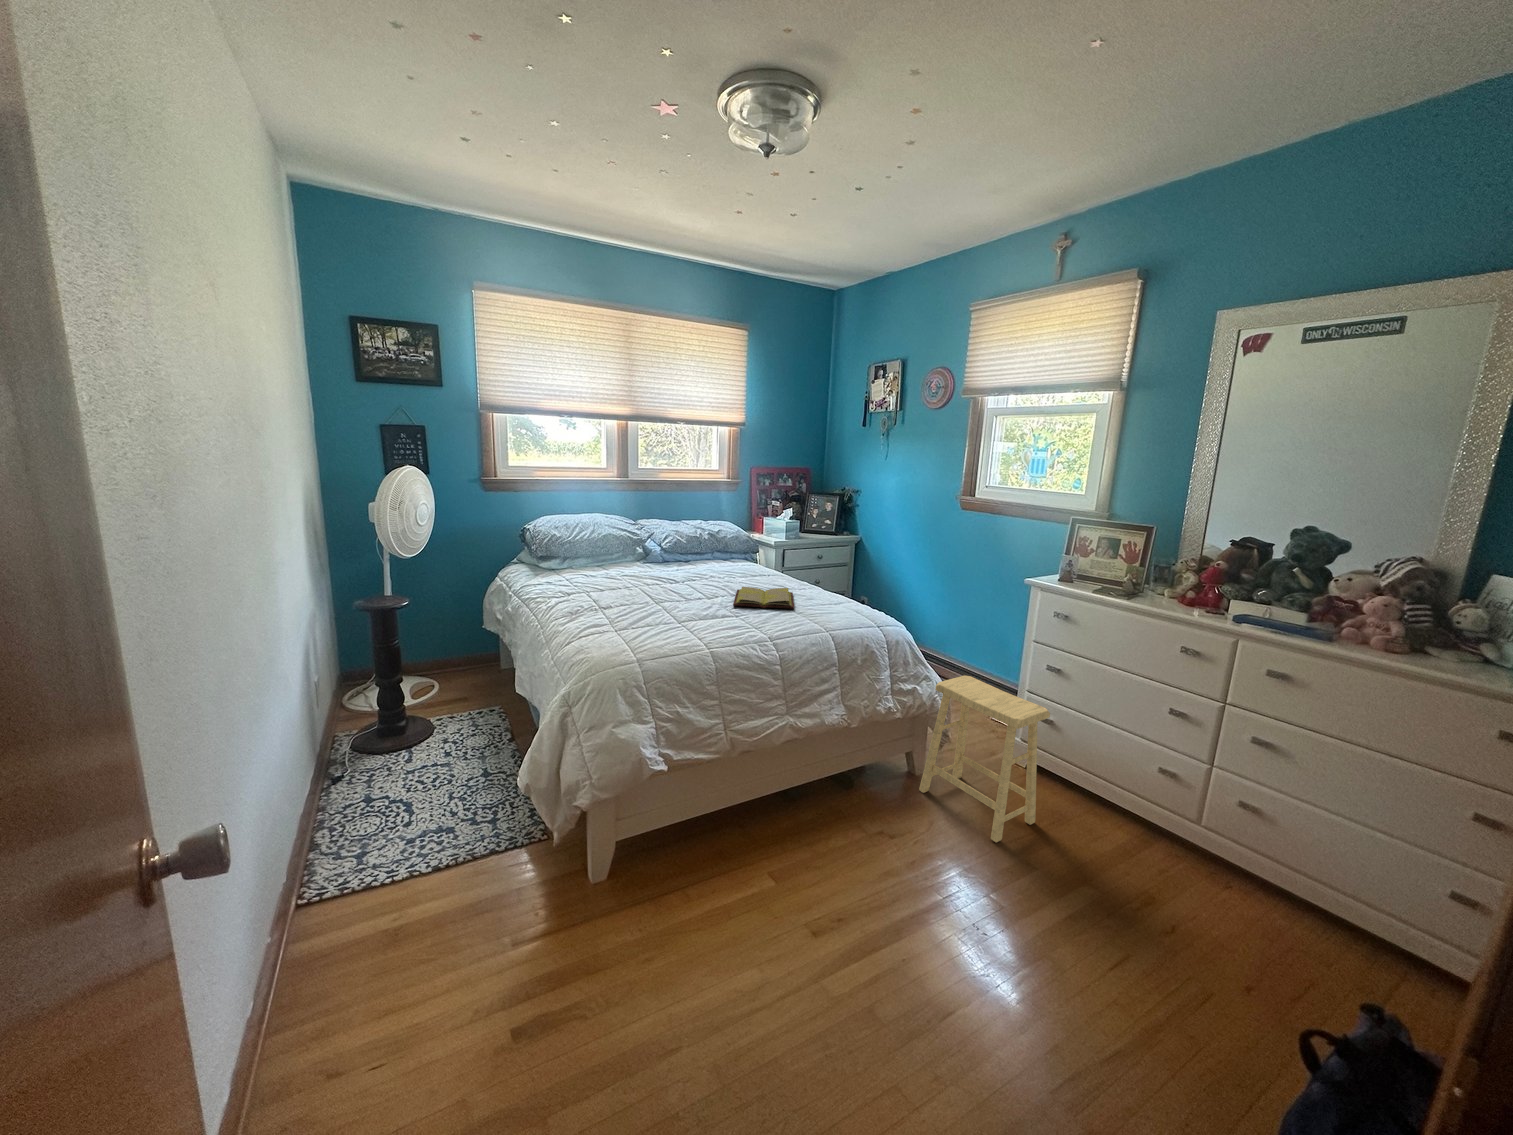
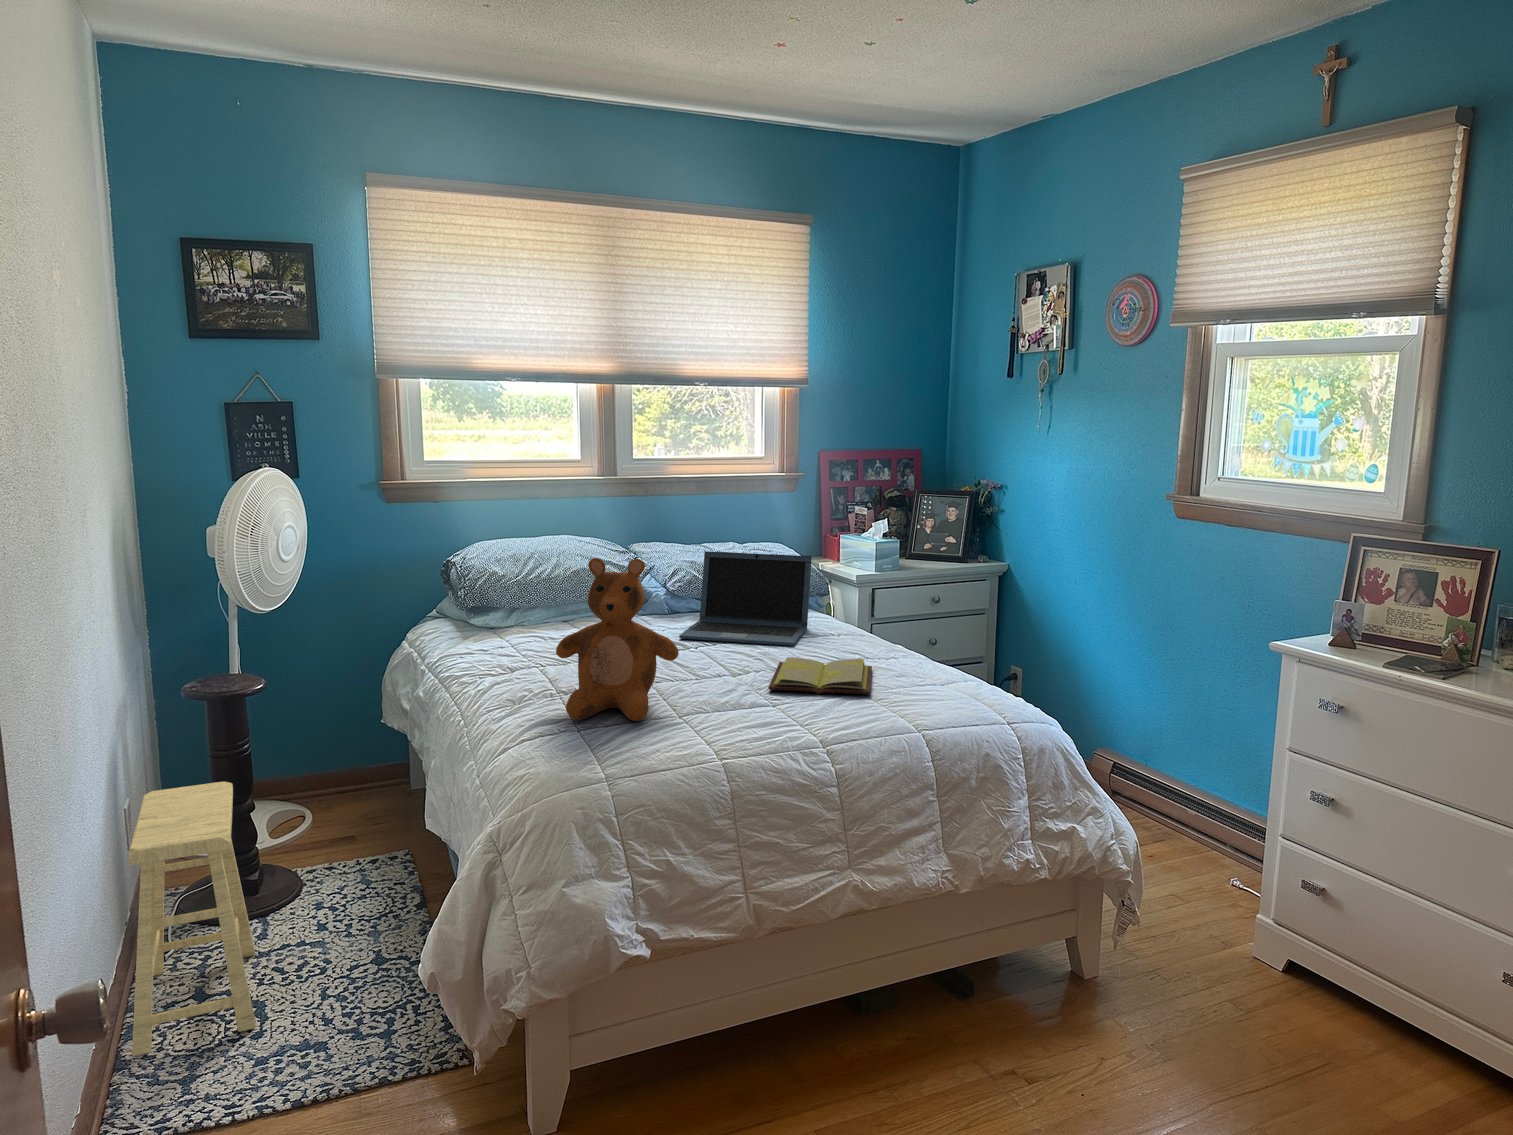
teddy bear: none [602,523,679,624] -> present [556,558,679,721]
laptop: none [674,524,753,580] -> present [679,551,812,646]
footstool: present [919,676,1050,842] -> present [129,781,255,1056]

